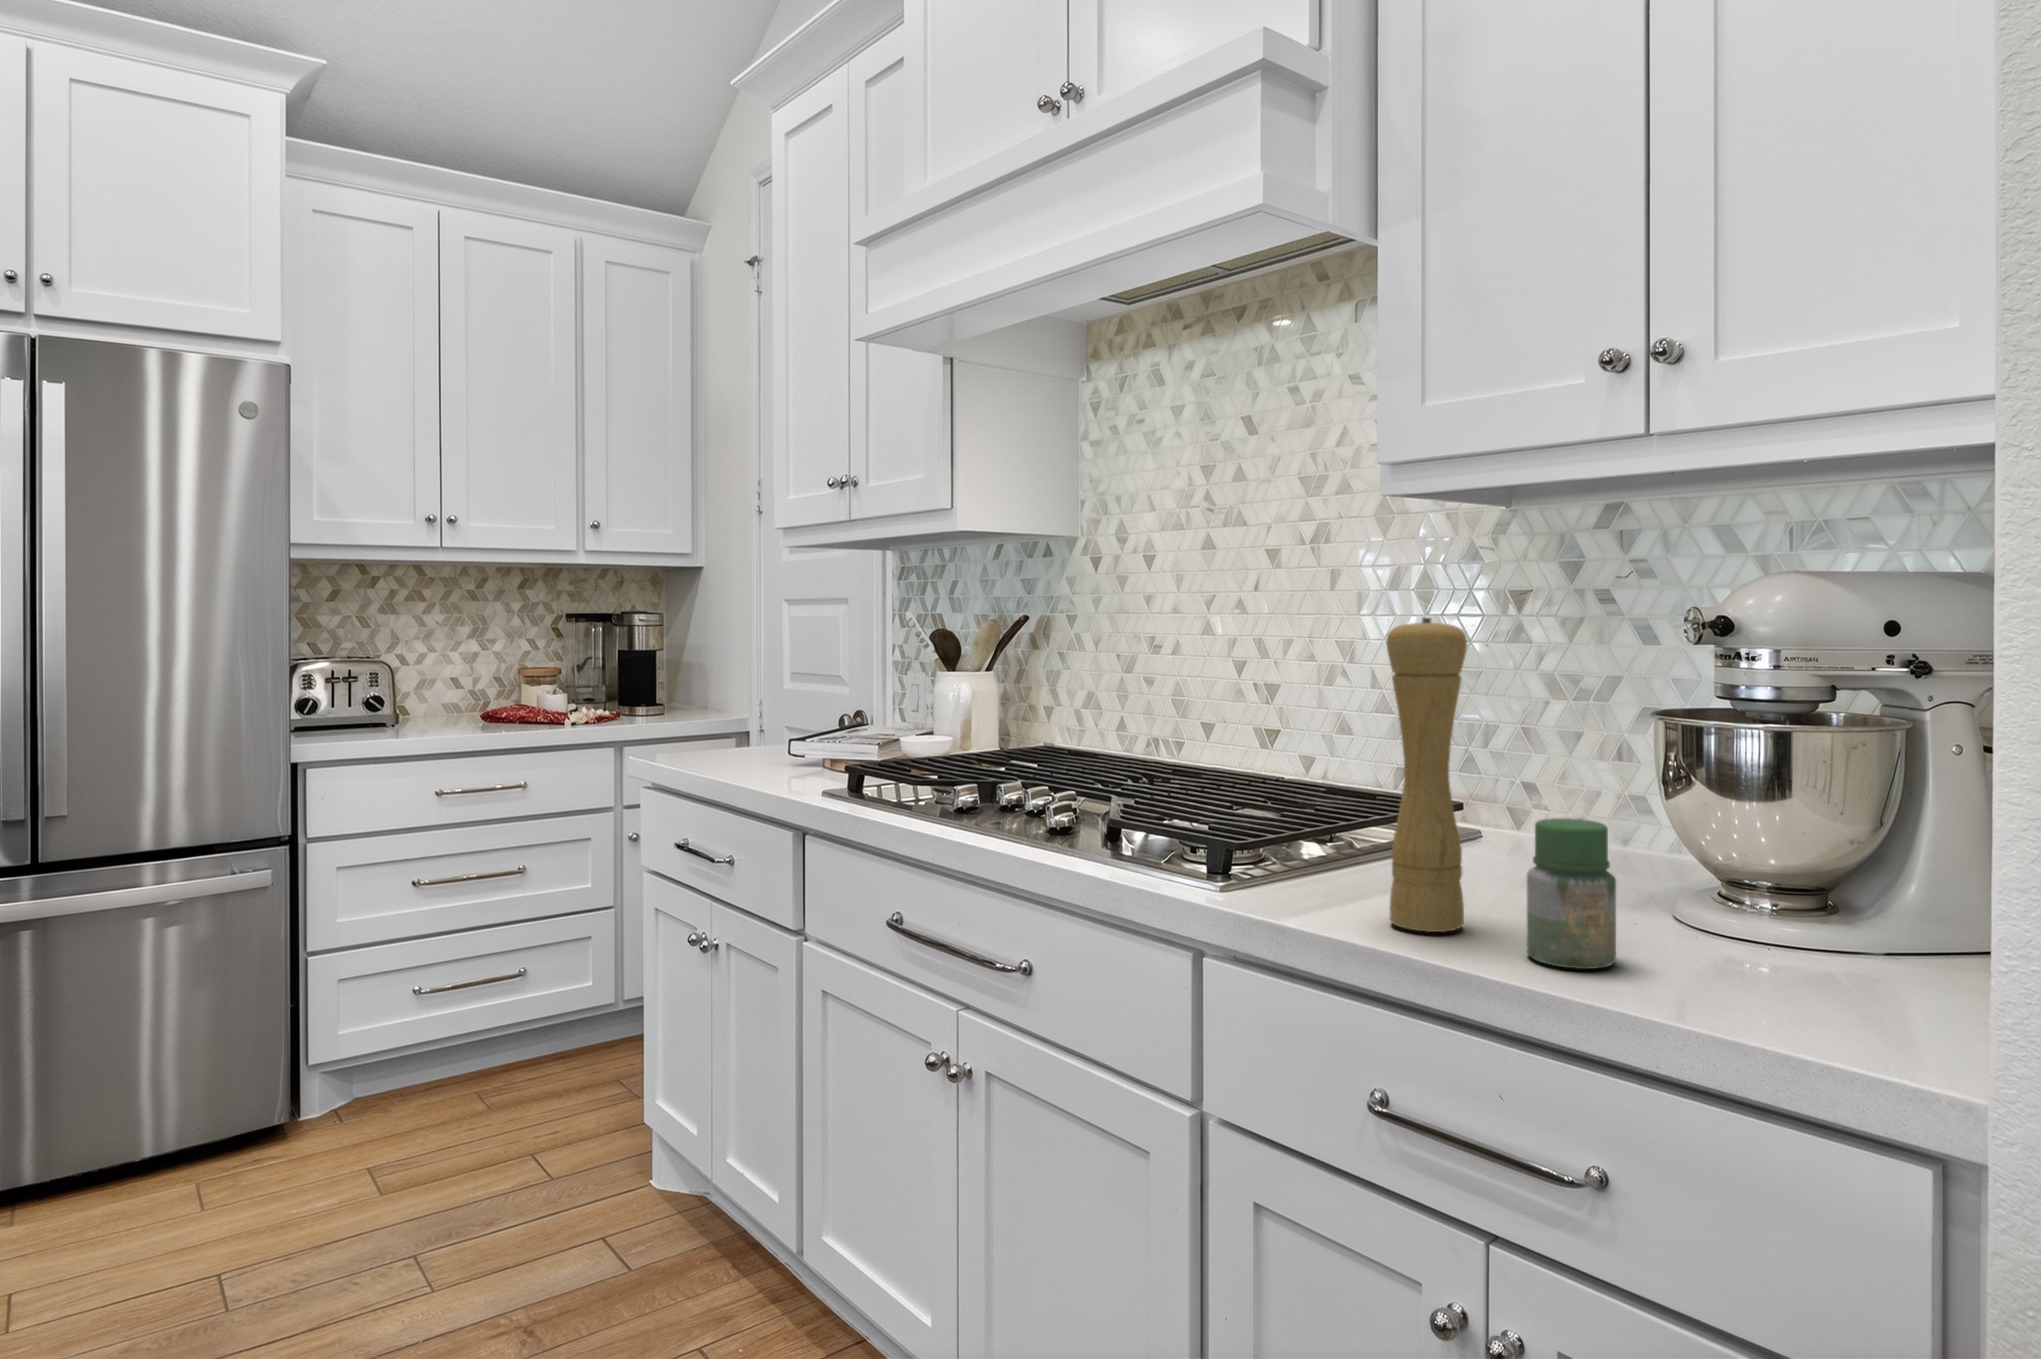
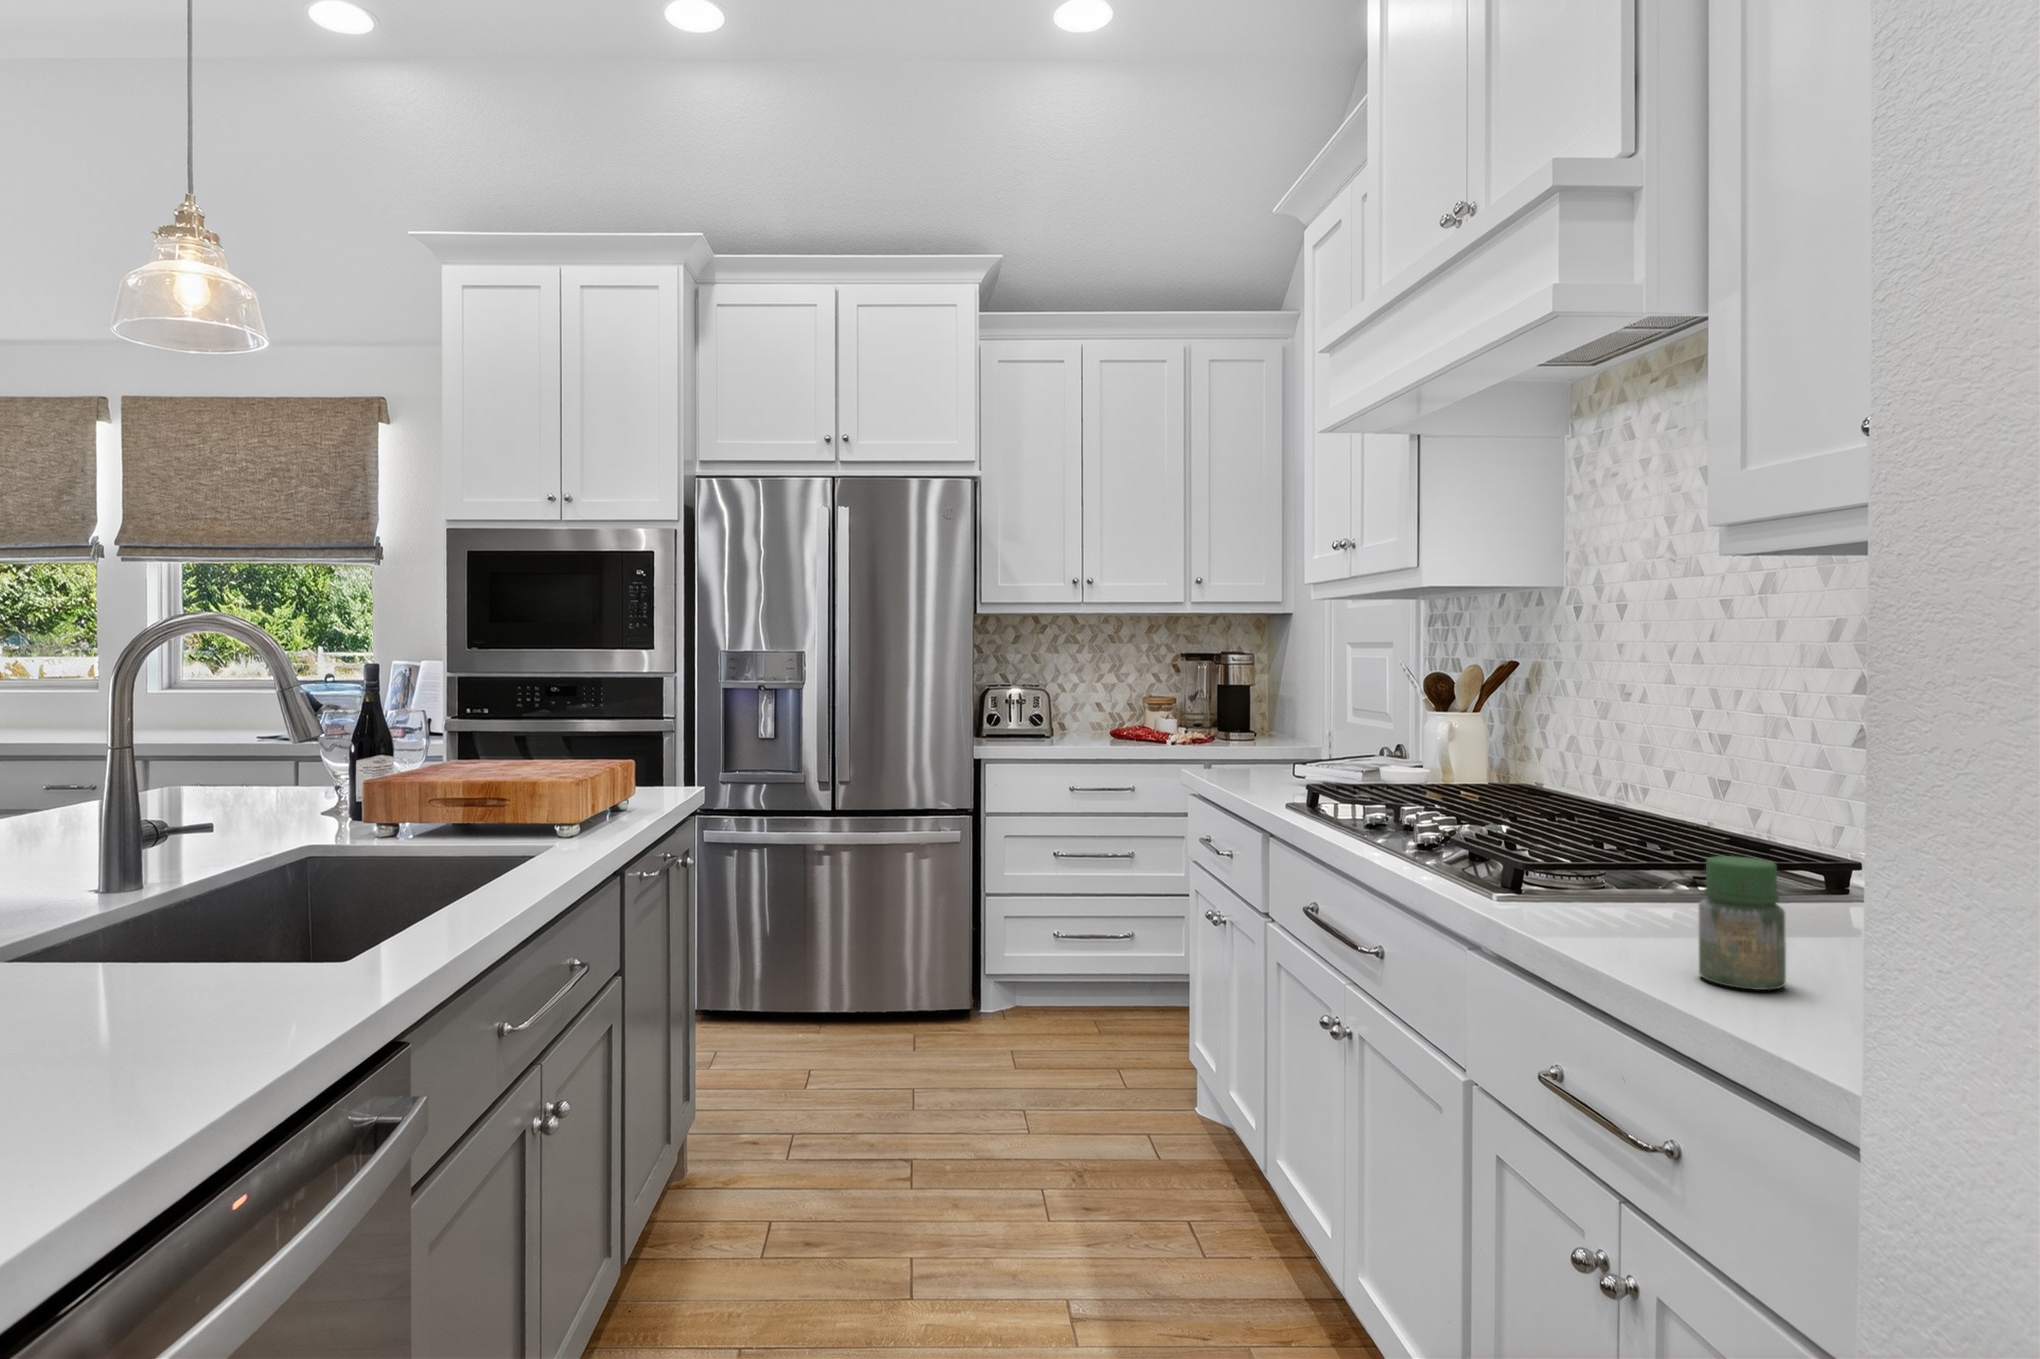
pepper mill: present [1387,618,1467,932] -> none [1611,676,1690,949]

